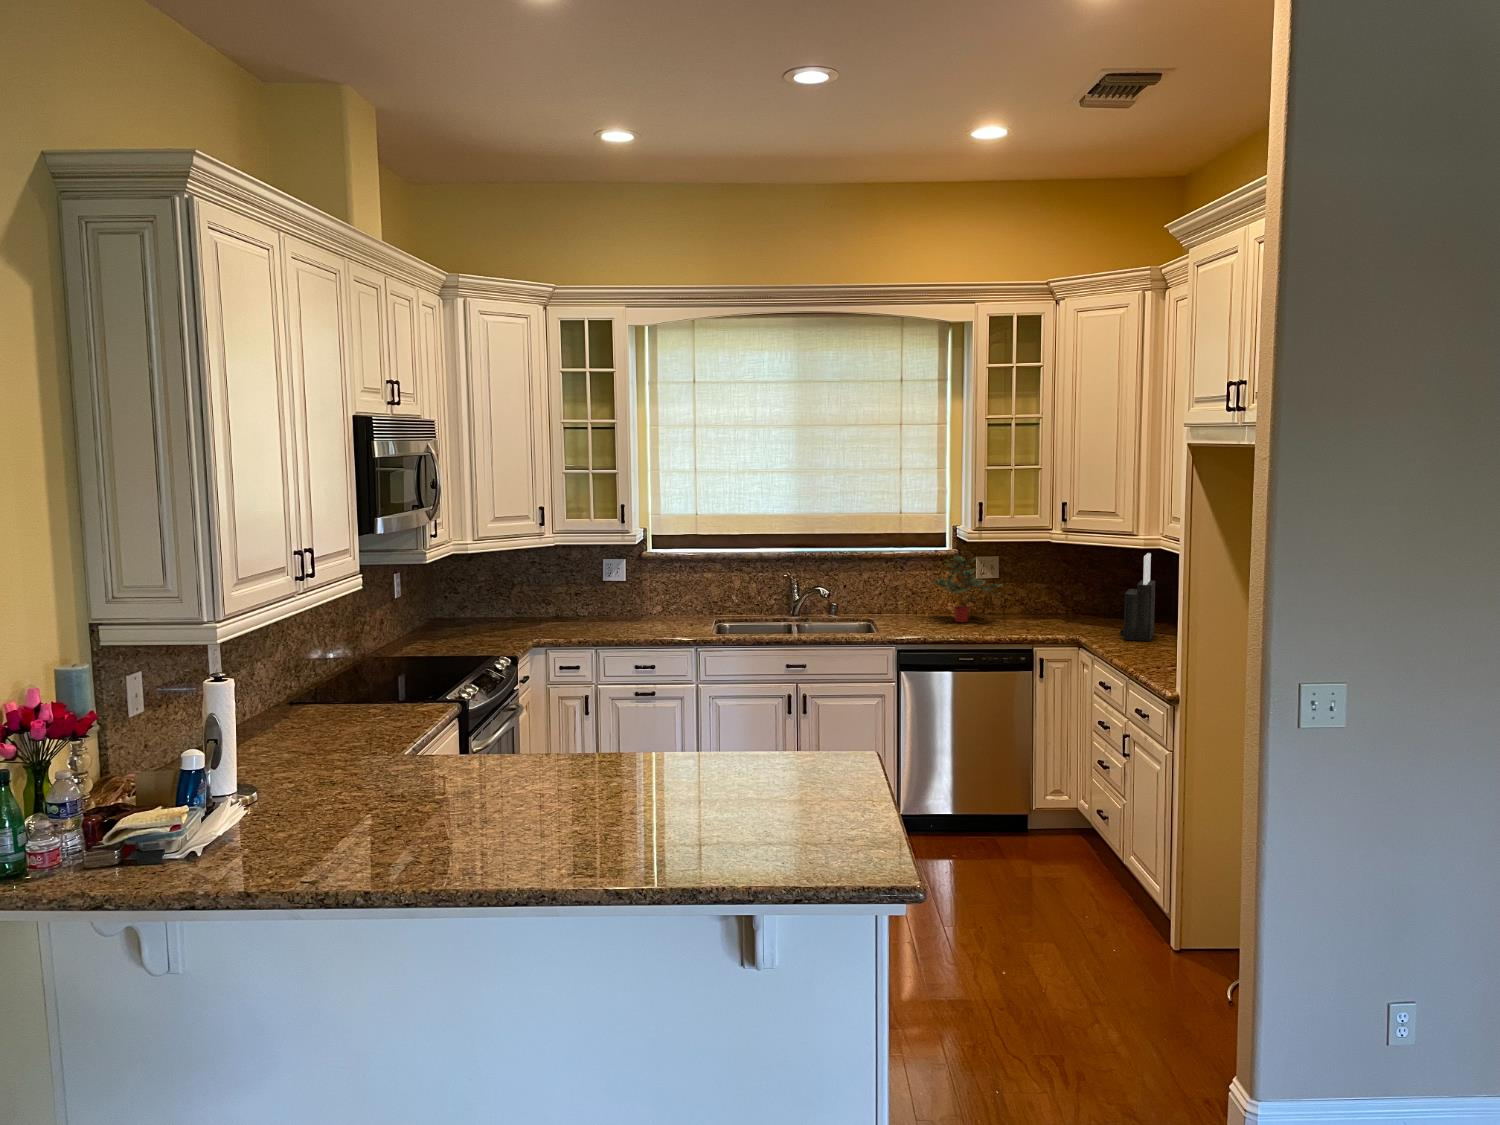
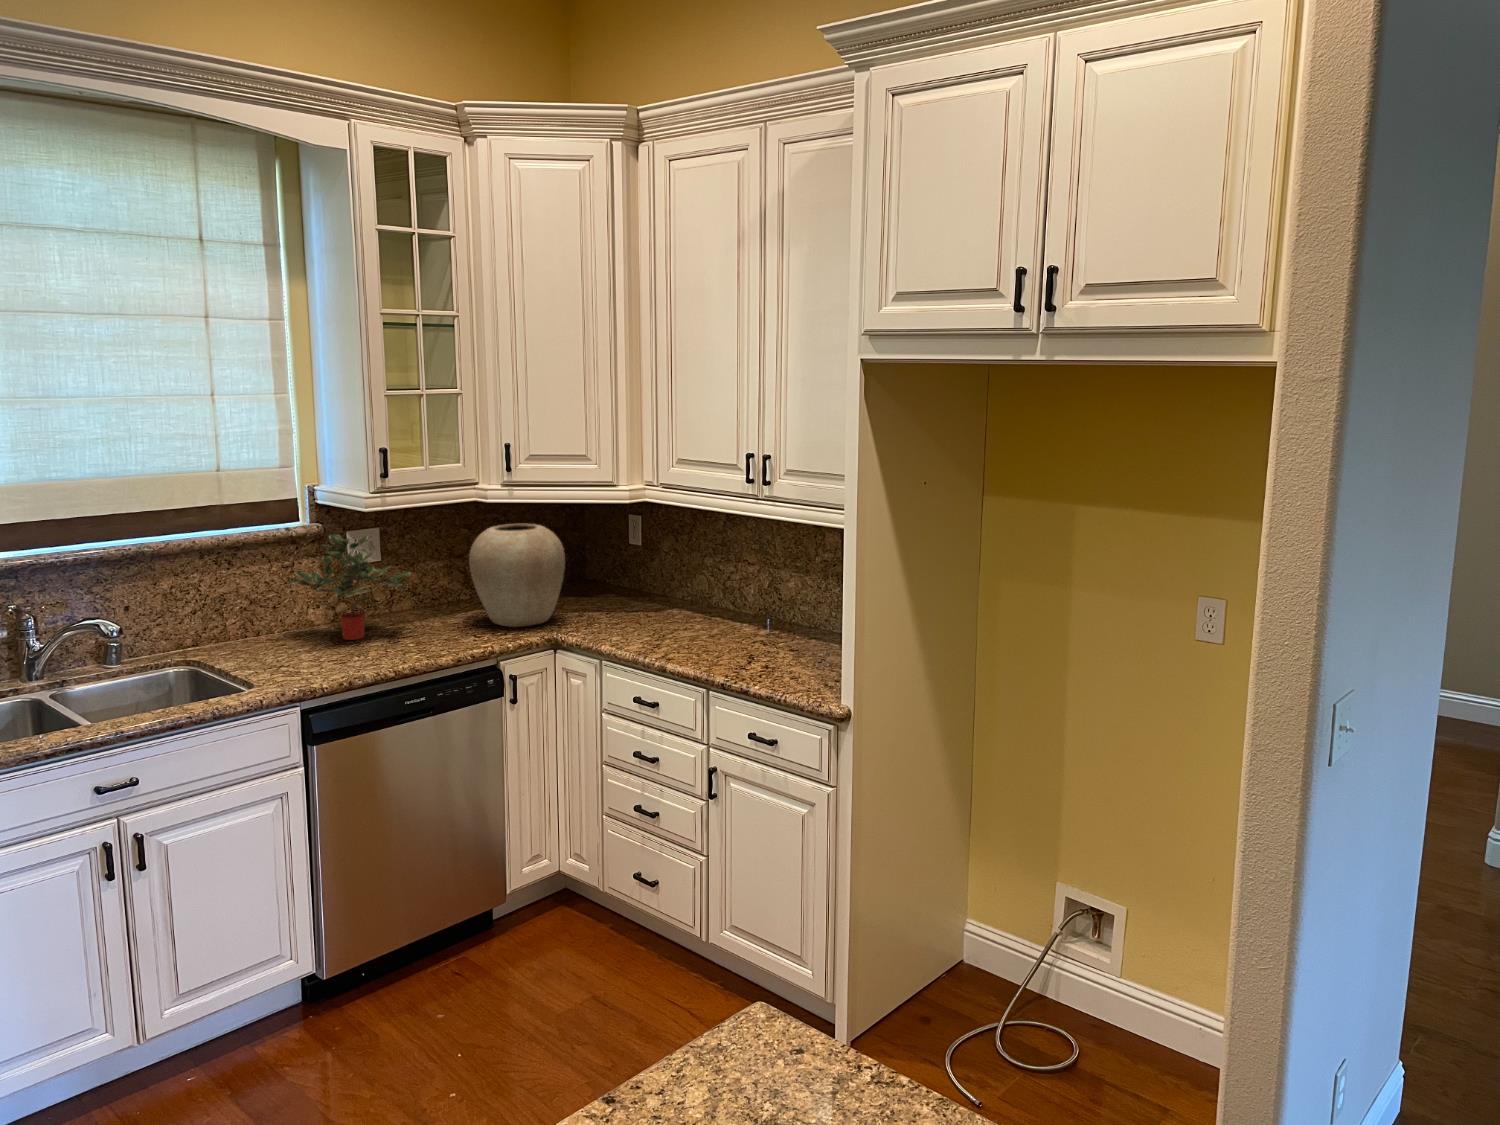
knife block: present [1120,553,1155,641] -> none [607,511,657,634]
vase: none [1039,559,1107,629] -> present [469,524,565,627]

